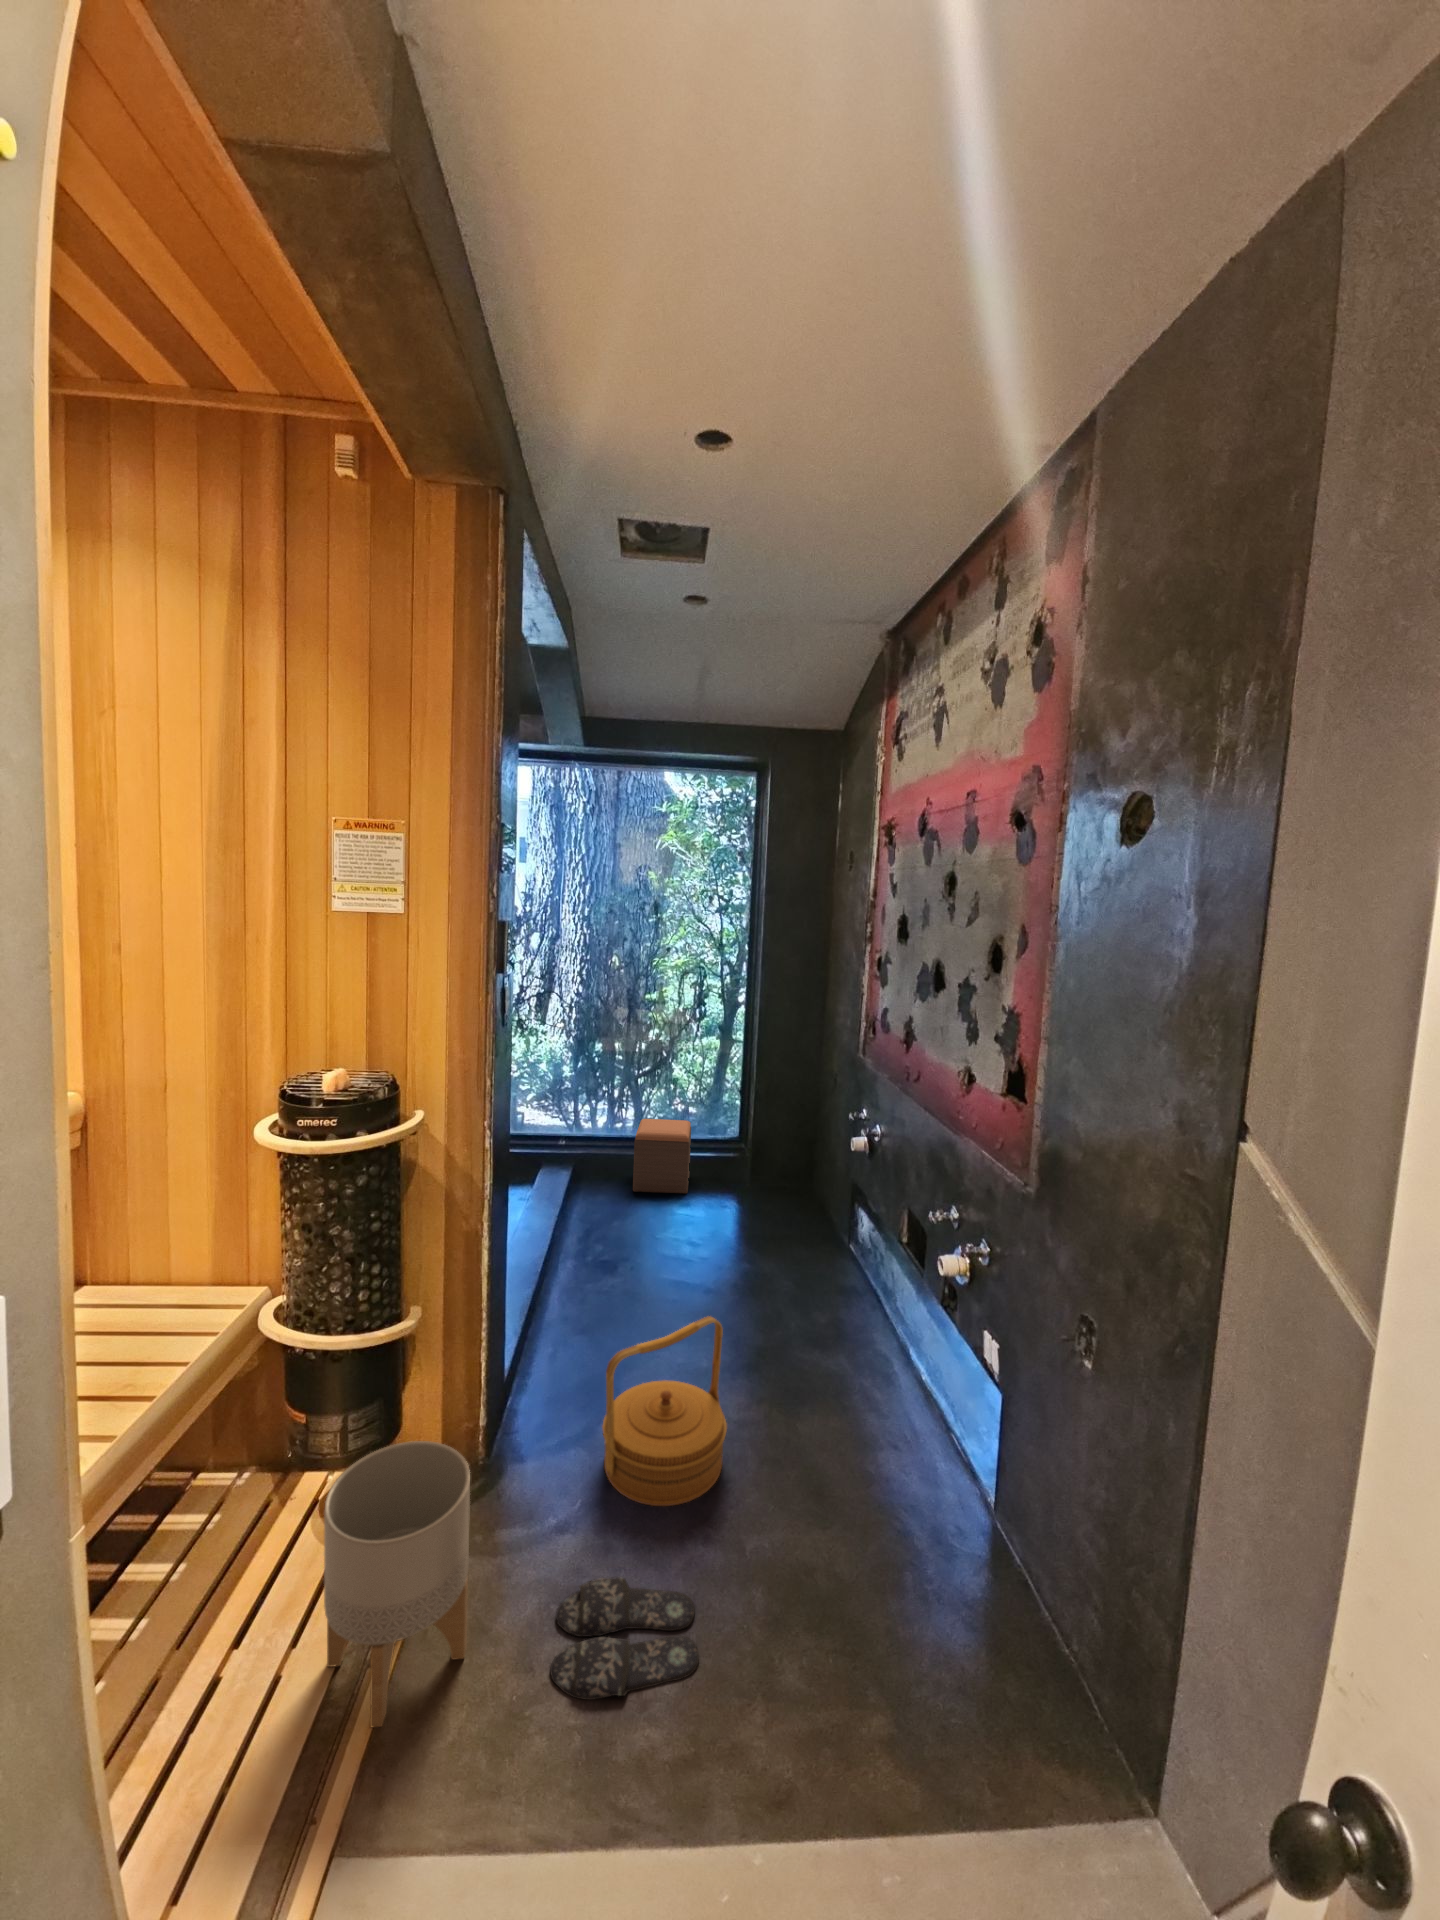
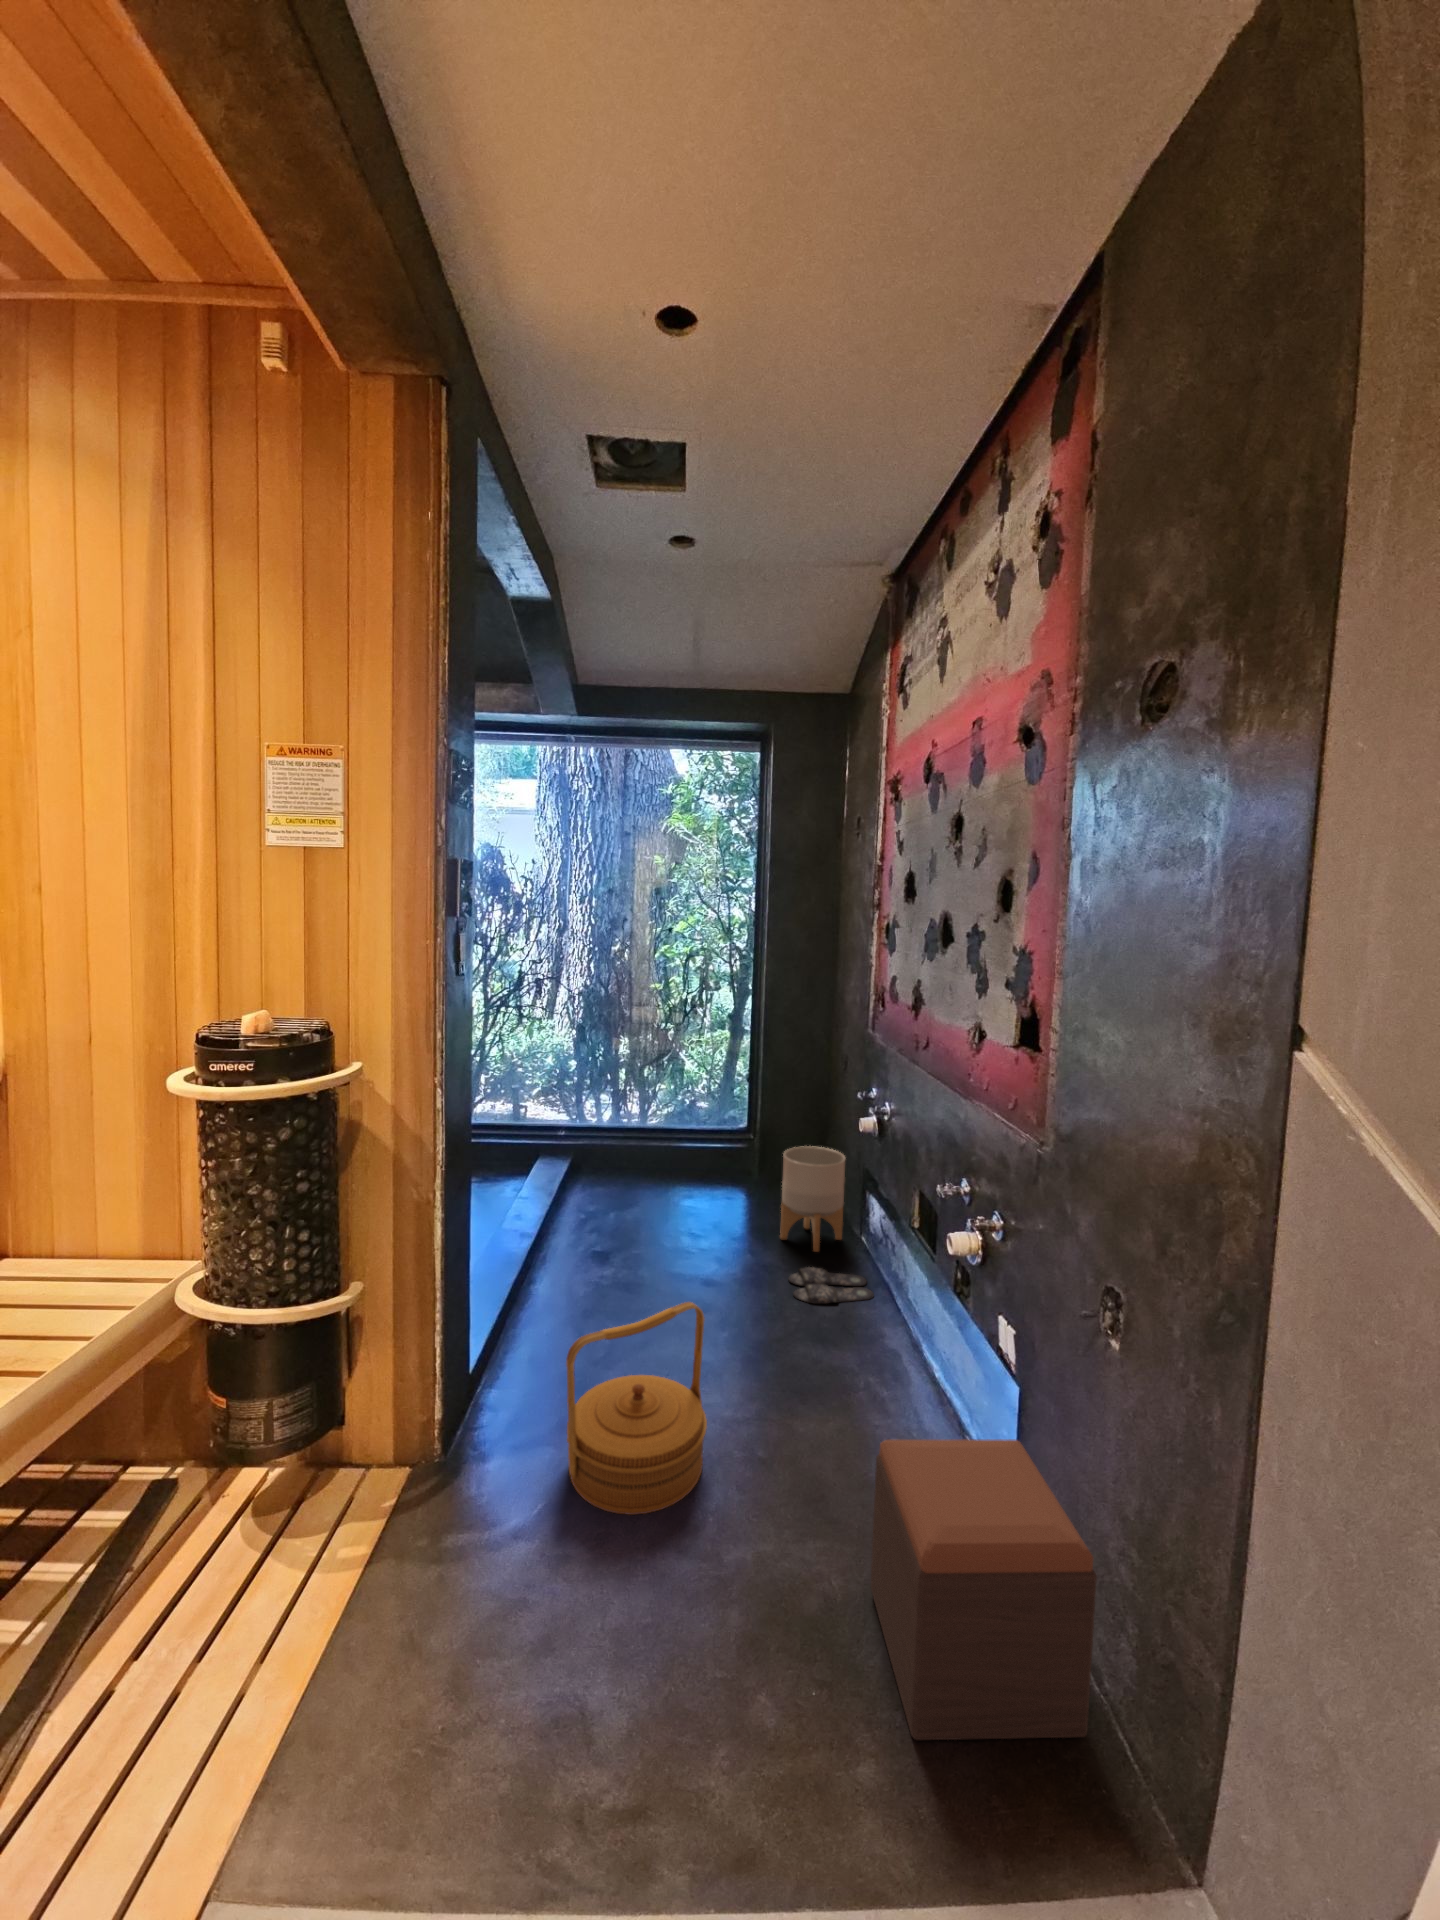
footstool: present [633,1119,691,1194] -> present [871,1439,1097,1740]
planter: present [324,1441,470,1727] -> present [780,1146,845,1252]
slippers: present [550,1577,699,1700] -> present [789,1267,874,1304]

